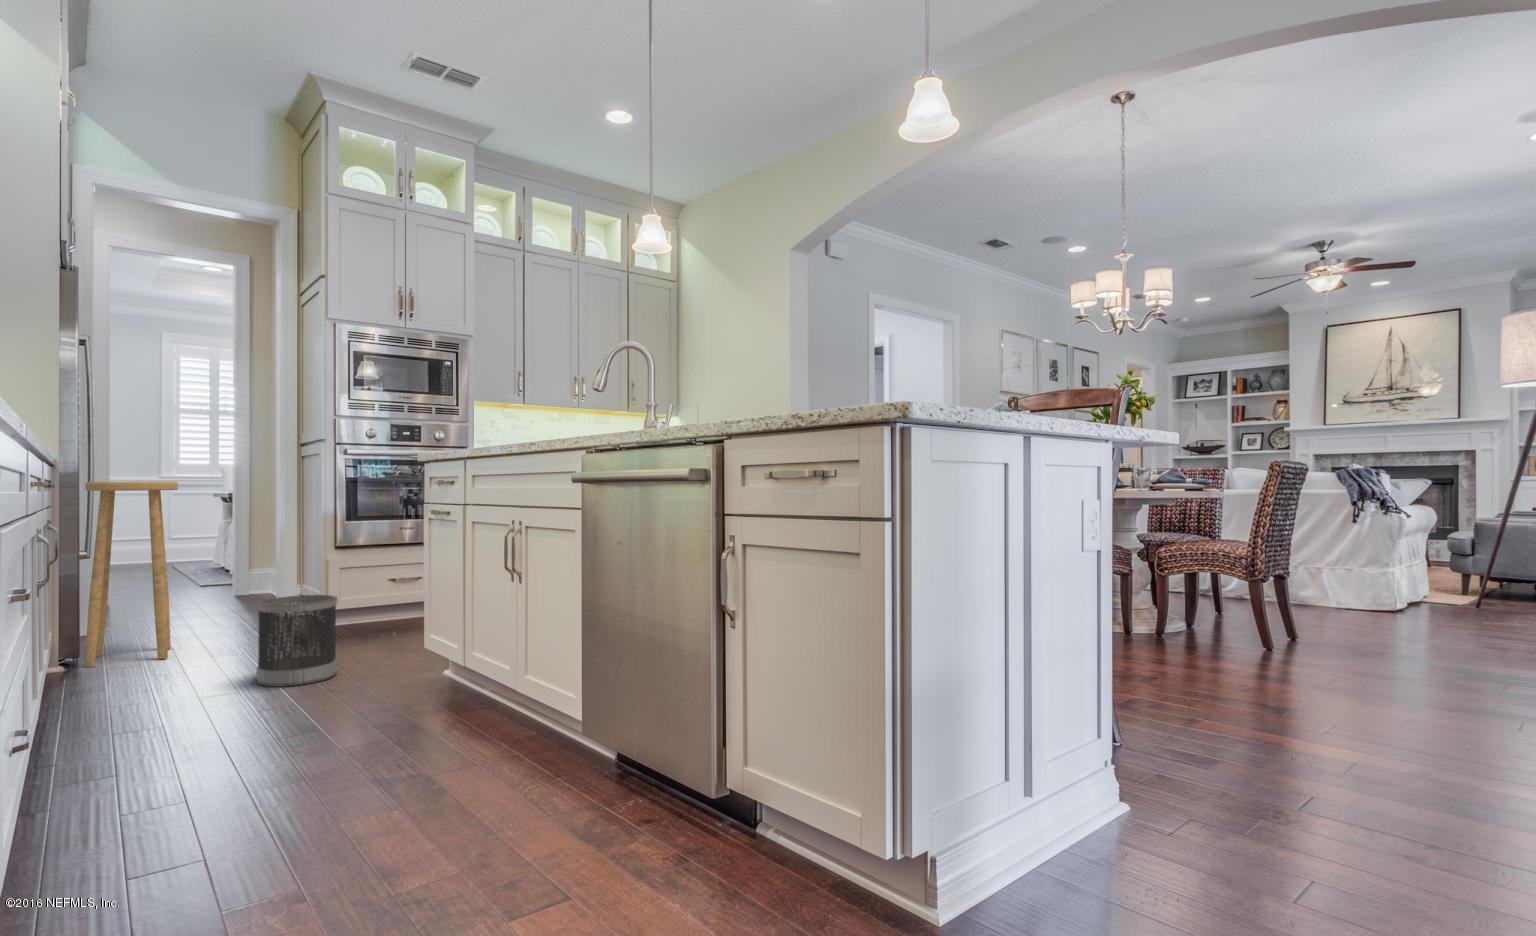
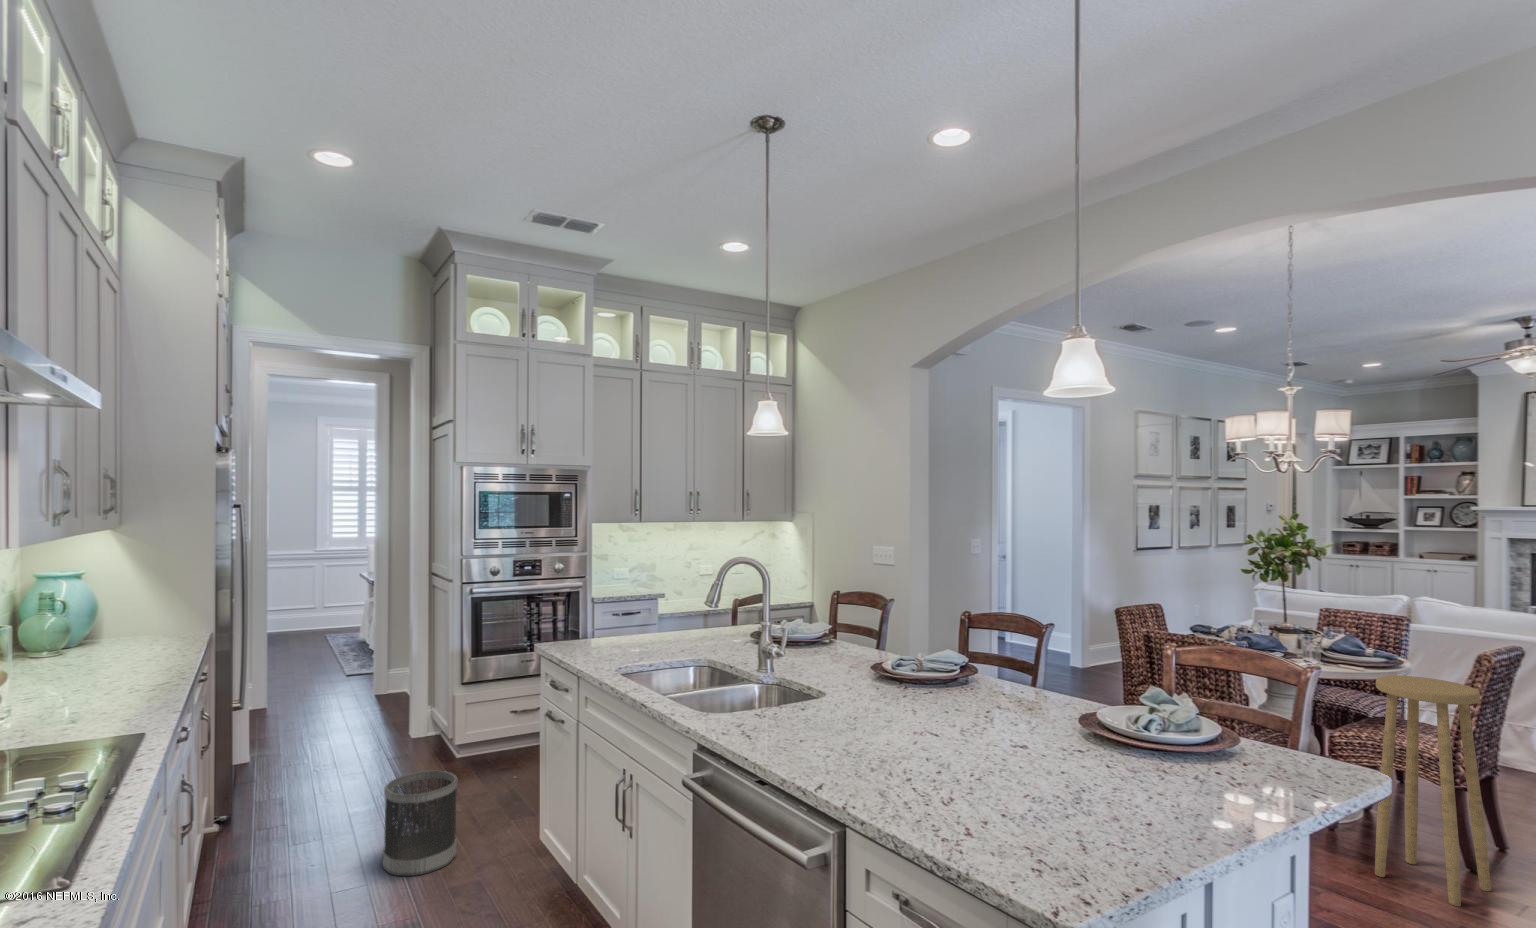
stool: present [85,482,178,667] -> present [1375,676,1491,906]

